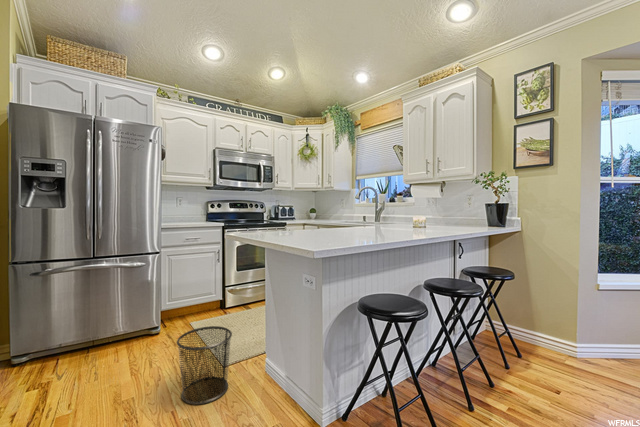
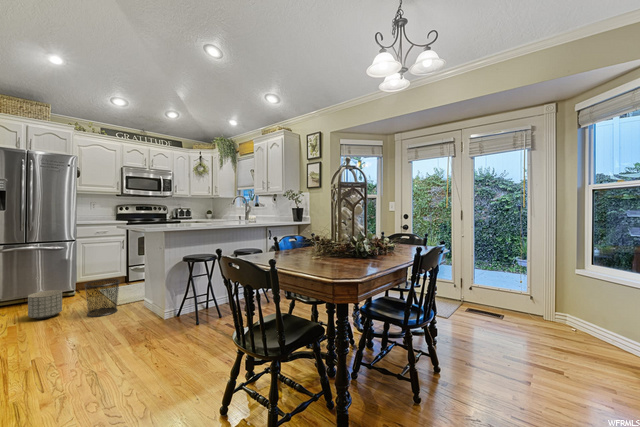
planter: none [90,343,143,401] -> present [28,290,62,319]

